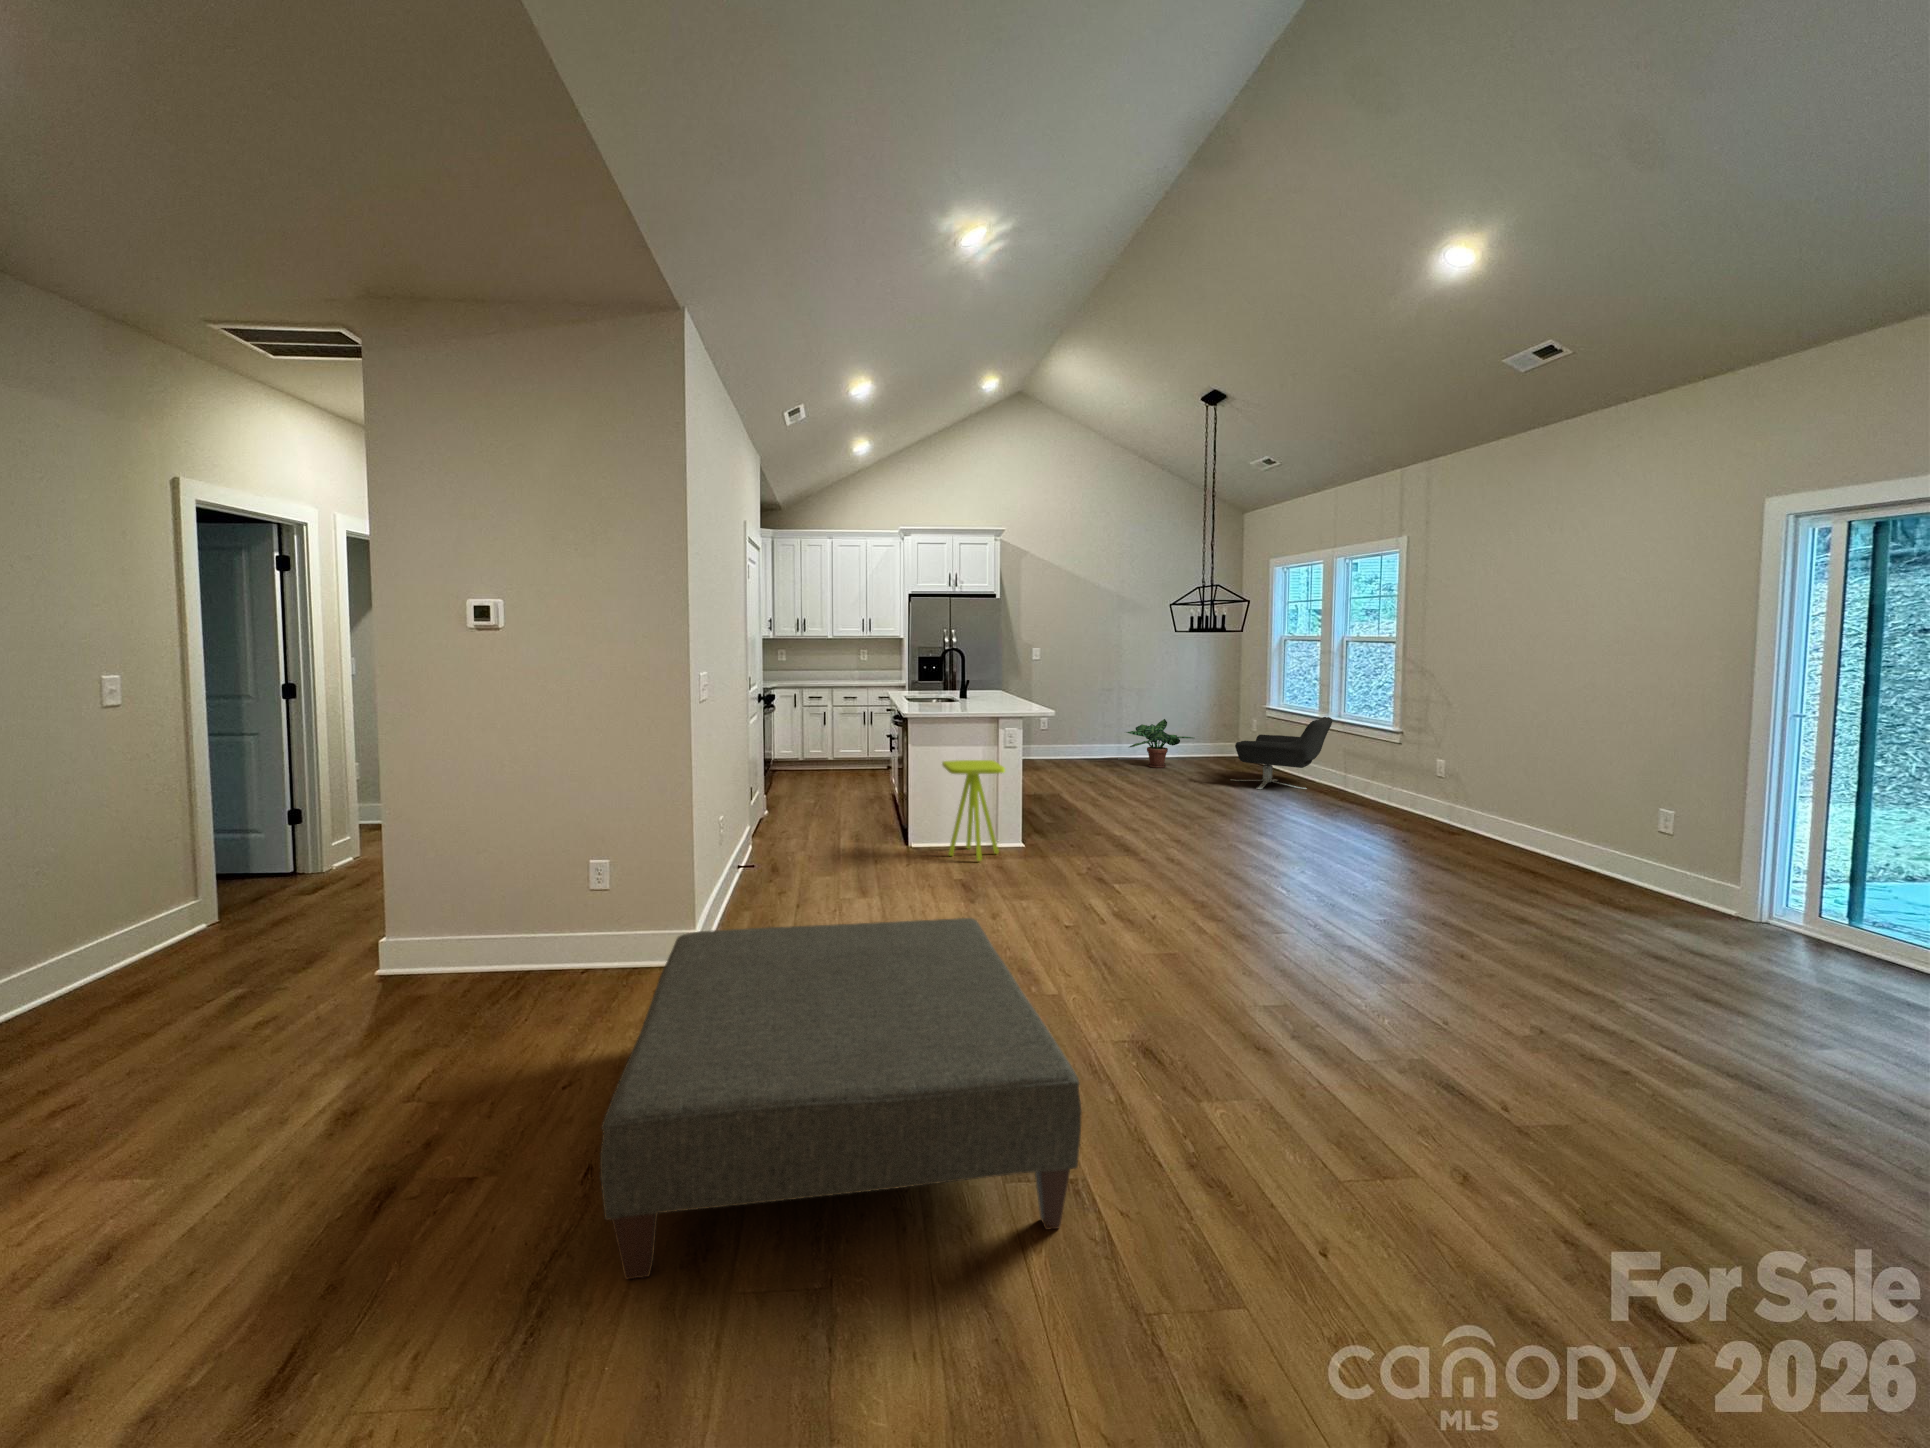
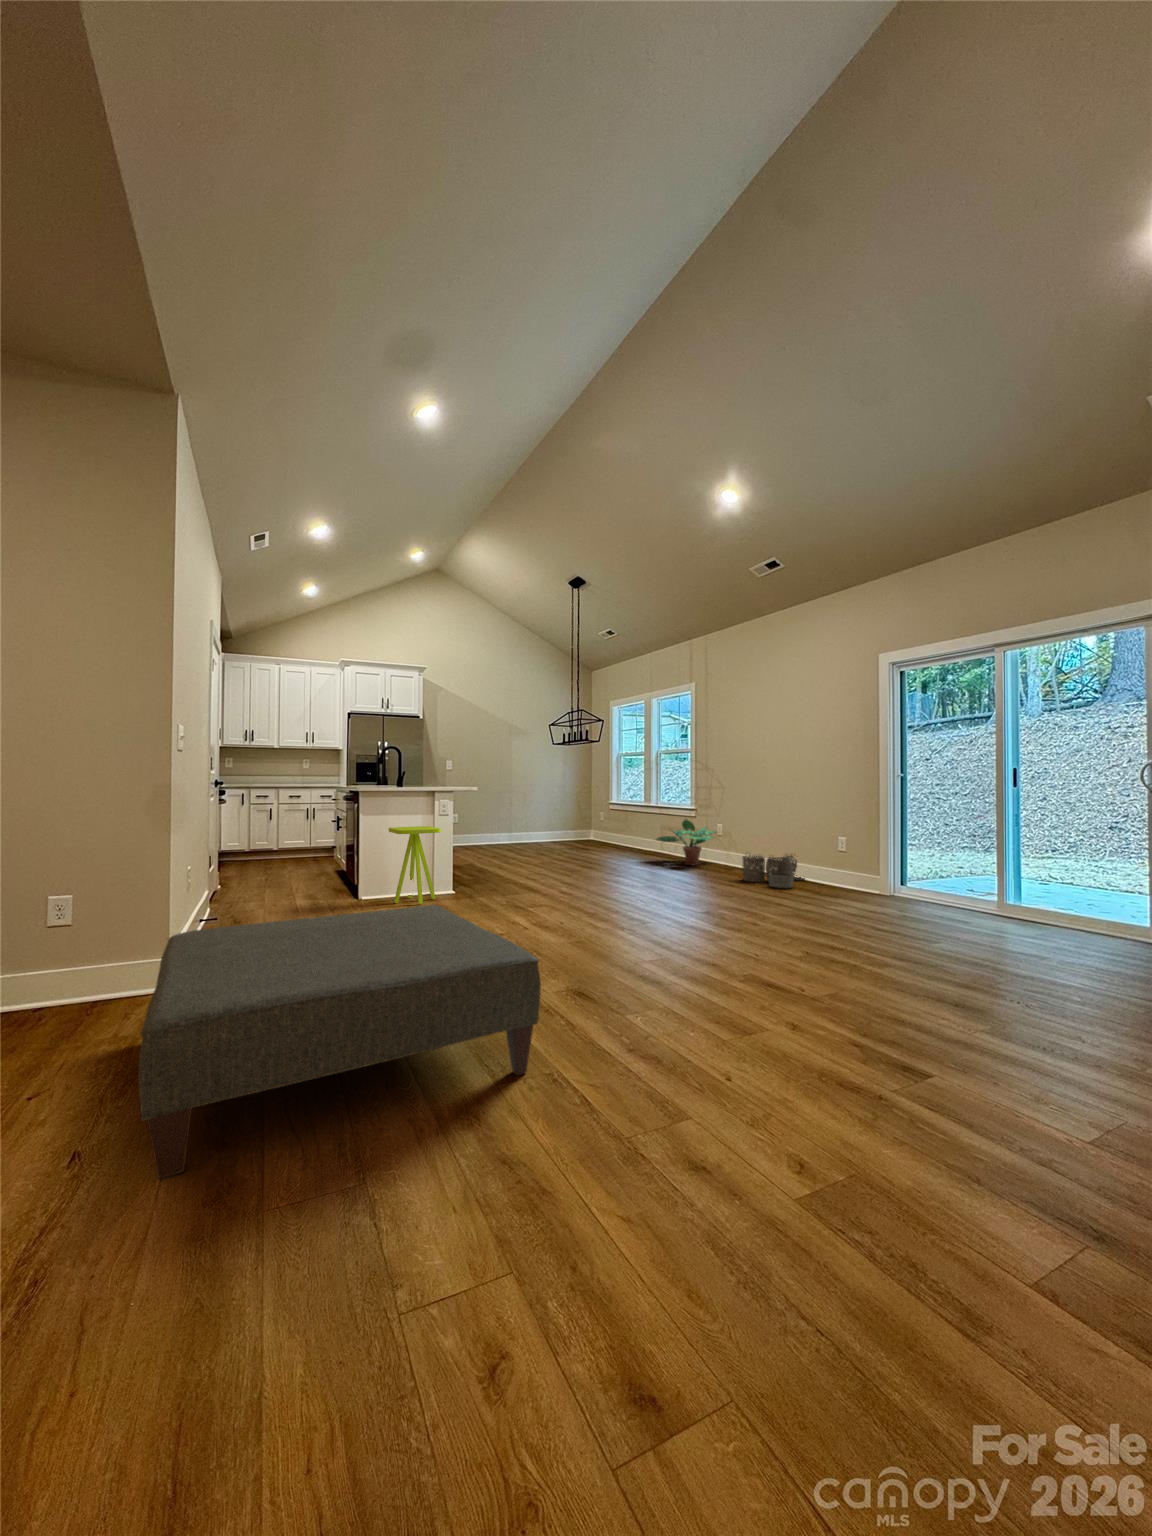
lounge chair: present [1231,717,1332,789] -> none [593,804,655,855]
potted plant: present [1127,719,1193,768] -> present [656,819,715,865]
woven basket: none [1480,822,1610,897] -> present [742,854,804,888]

